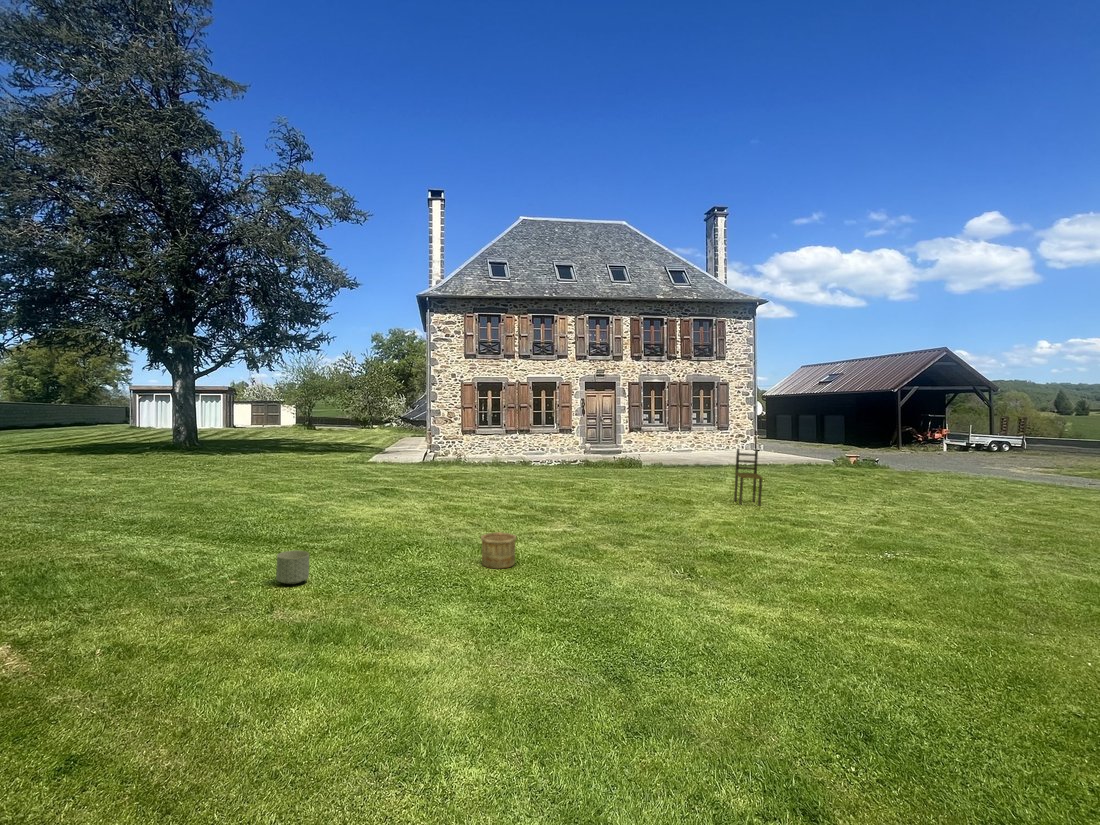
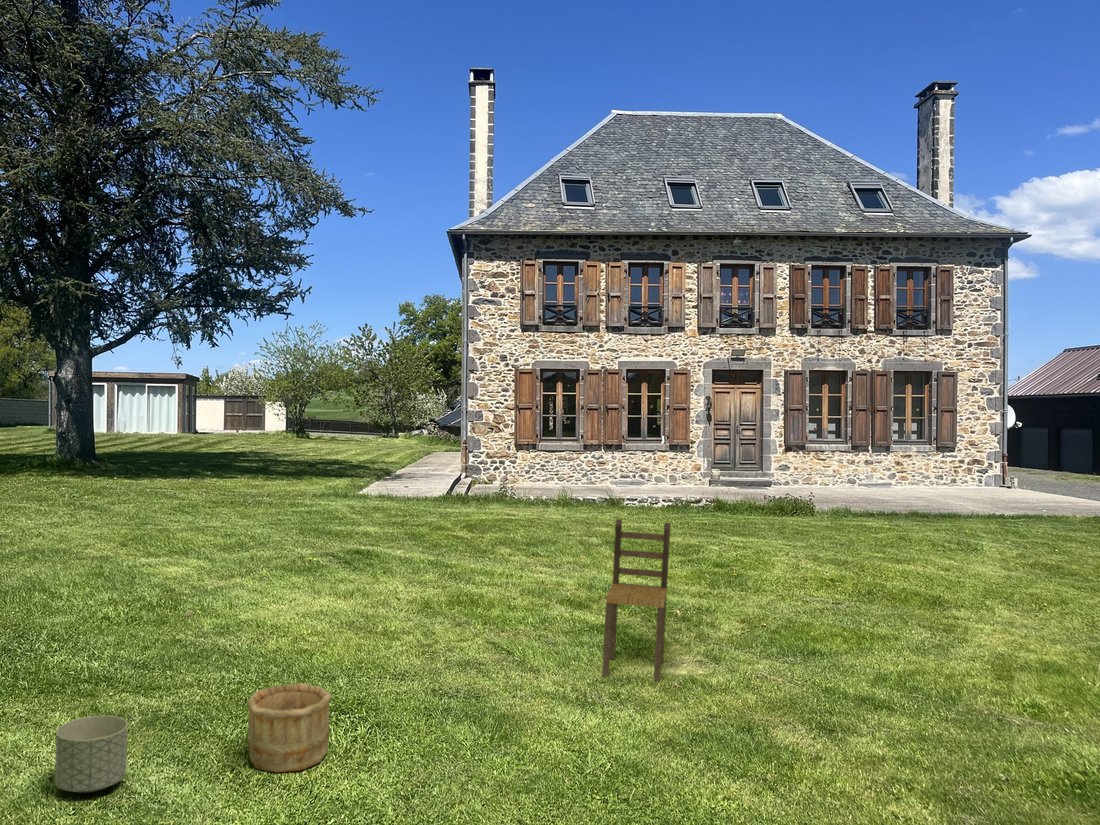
chair: present [734,449,762,506] -> present [602,519,671,682]
wooden bucket: present [481,532,516,569] -> present [246,683,331,772]

